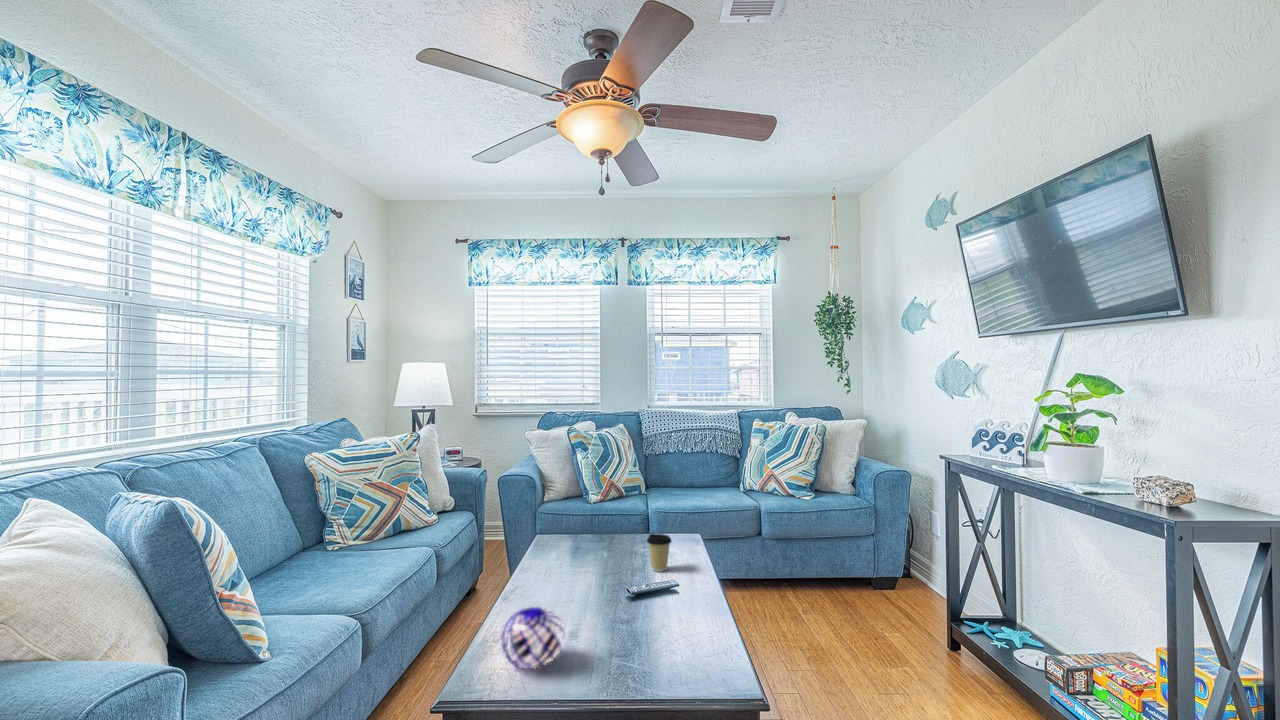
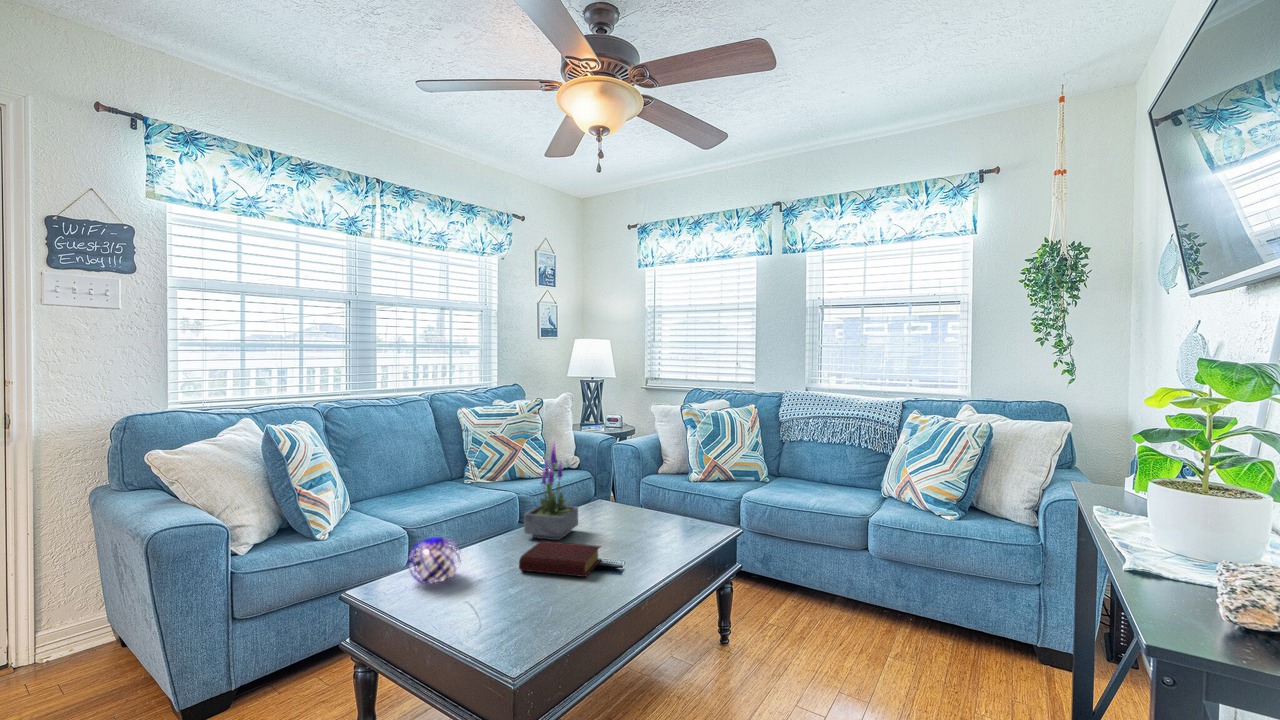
potted plant: none [540,478,592,592] -> present [524,441,578,540]
coffee cup: present [647,534,672,572] -> none [631,503,656,541]
book: none [594,582,682,627] -> present [519,541,601,577]

